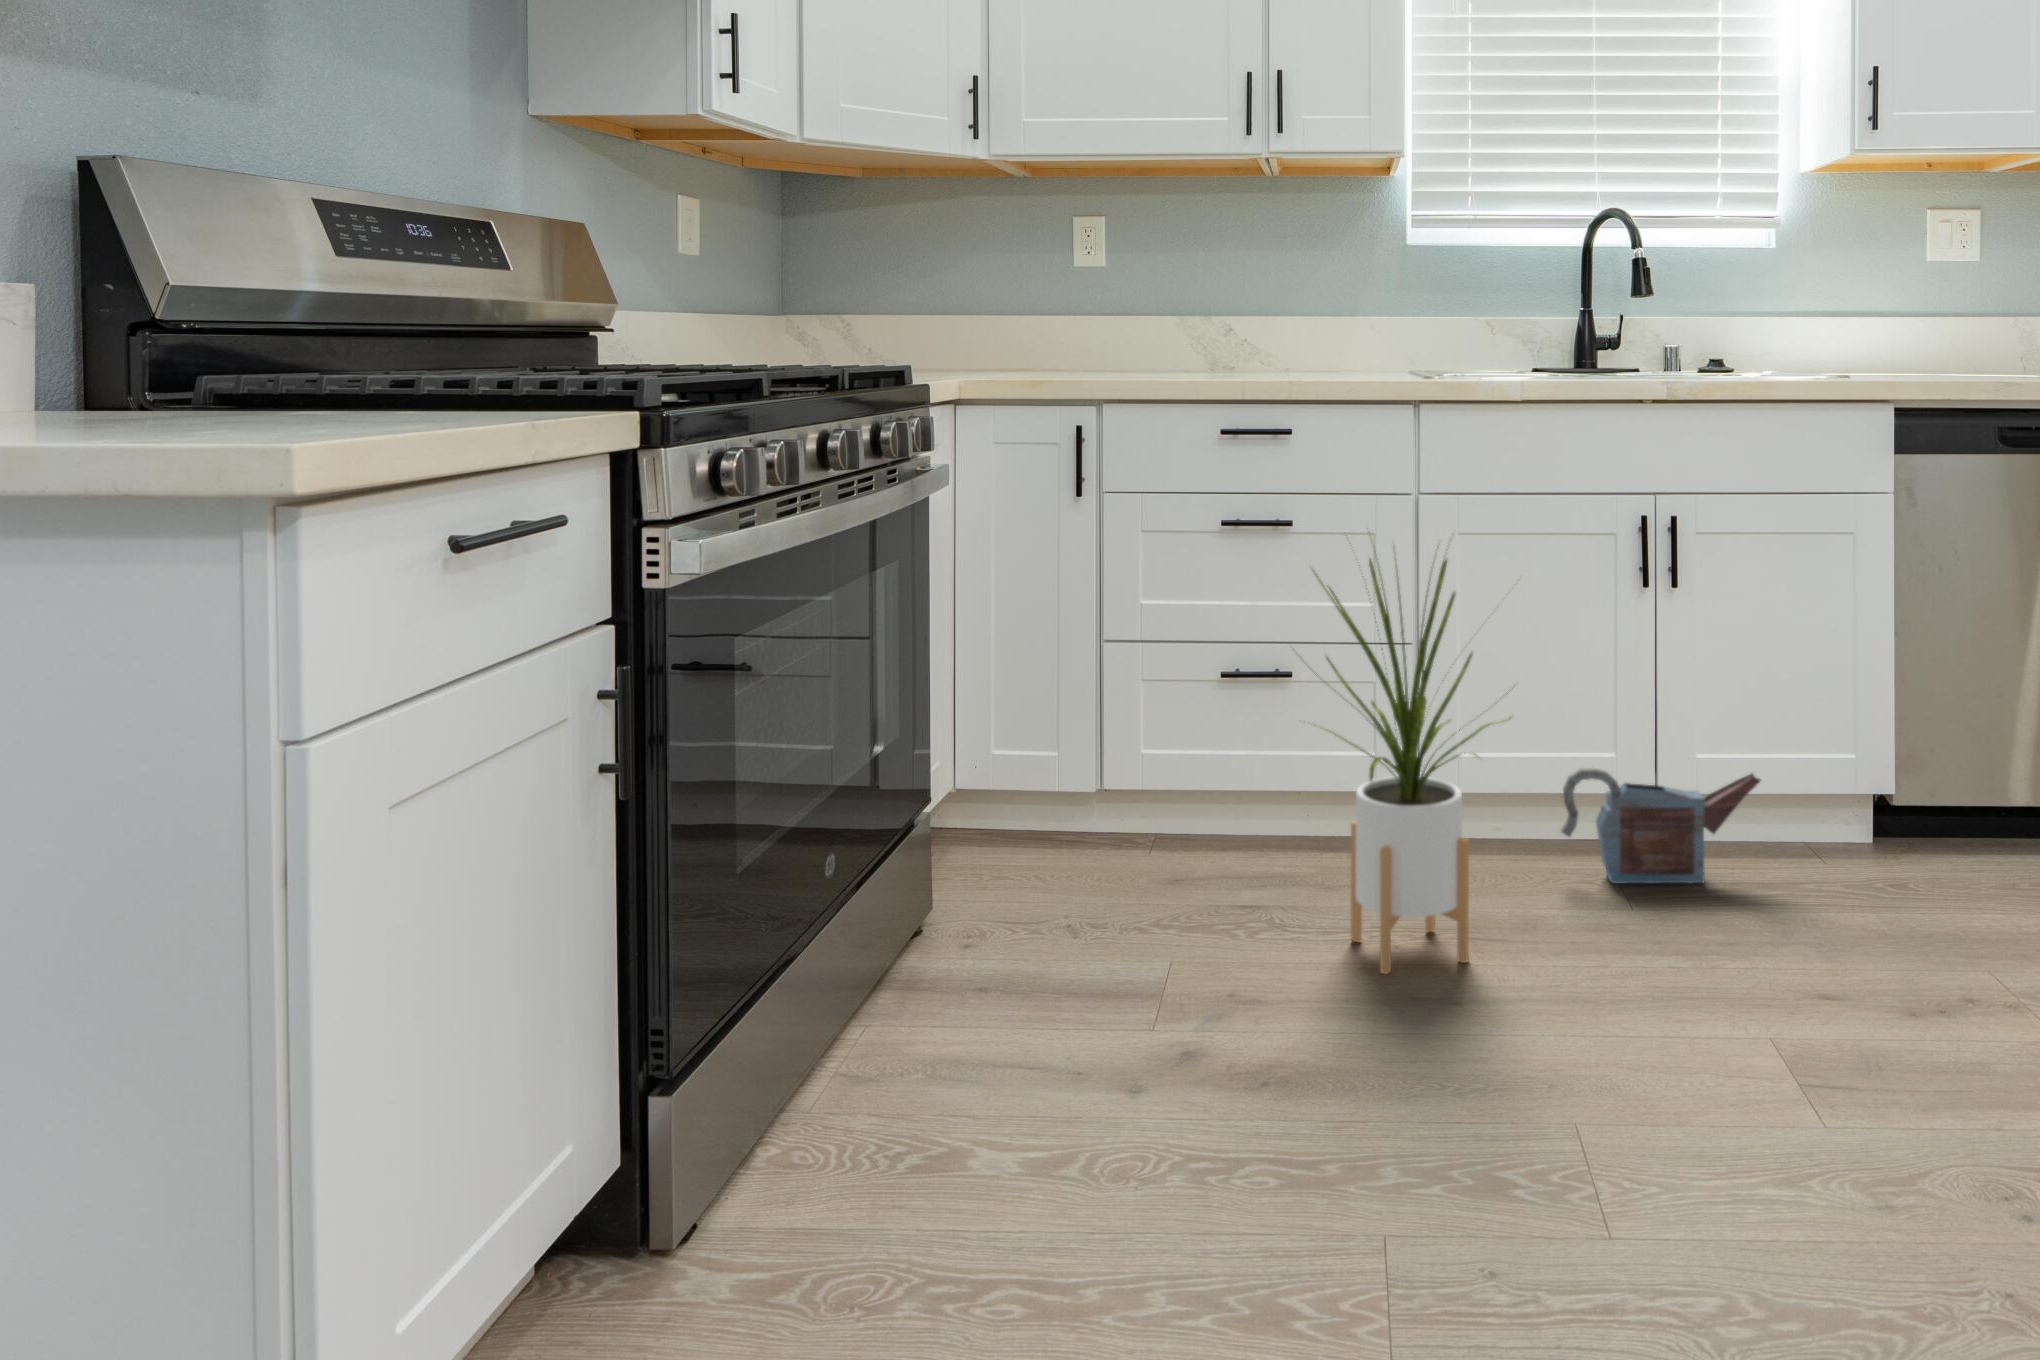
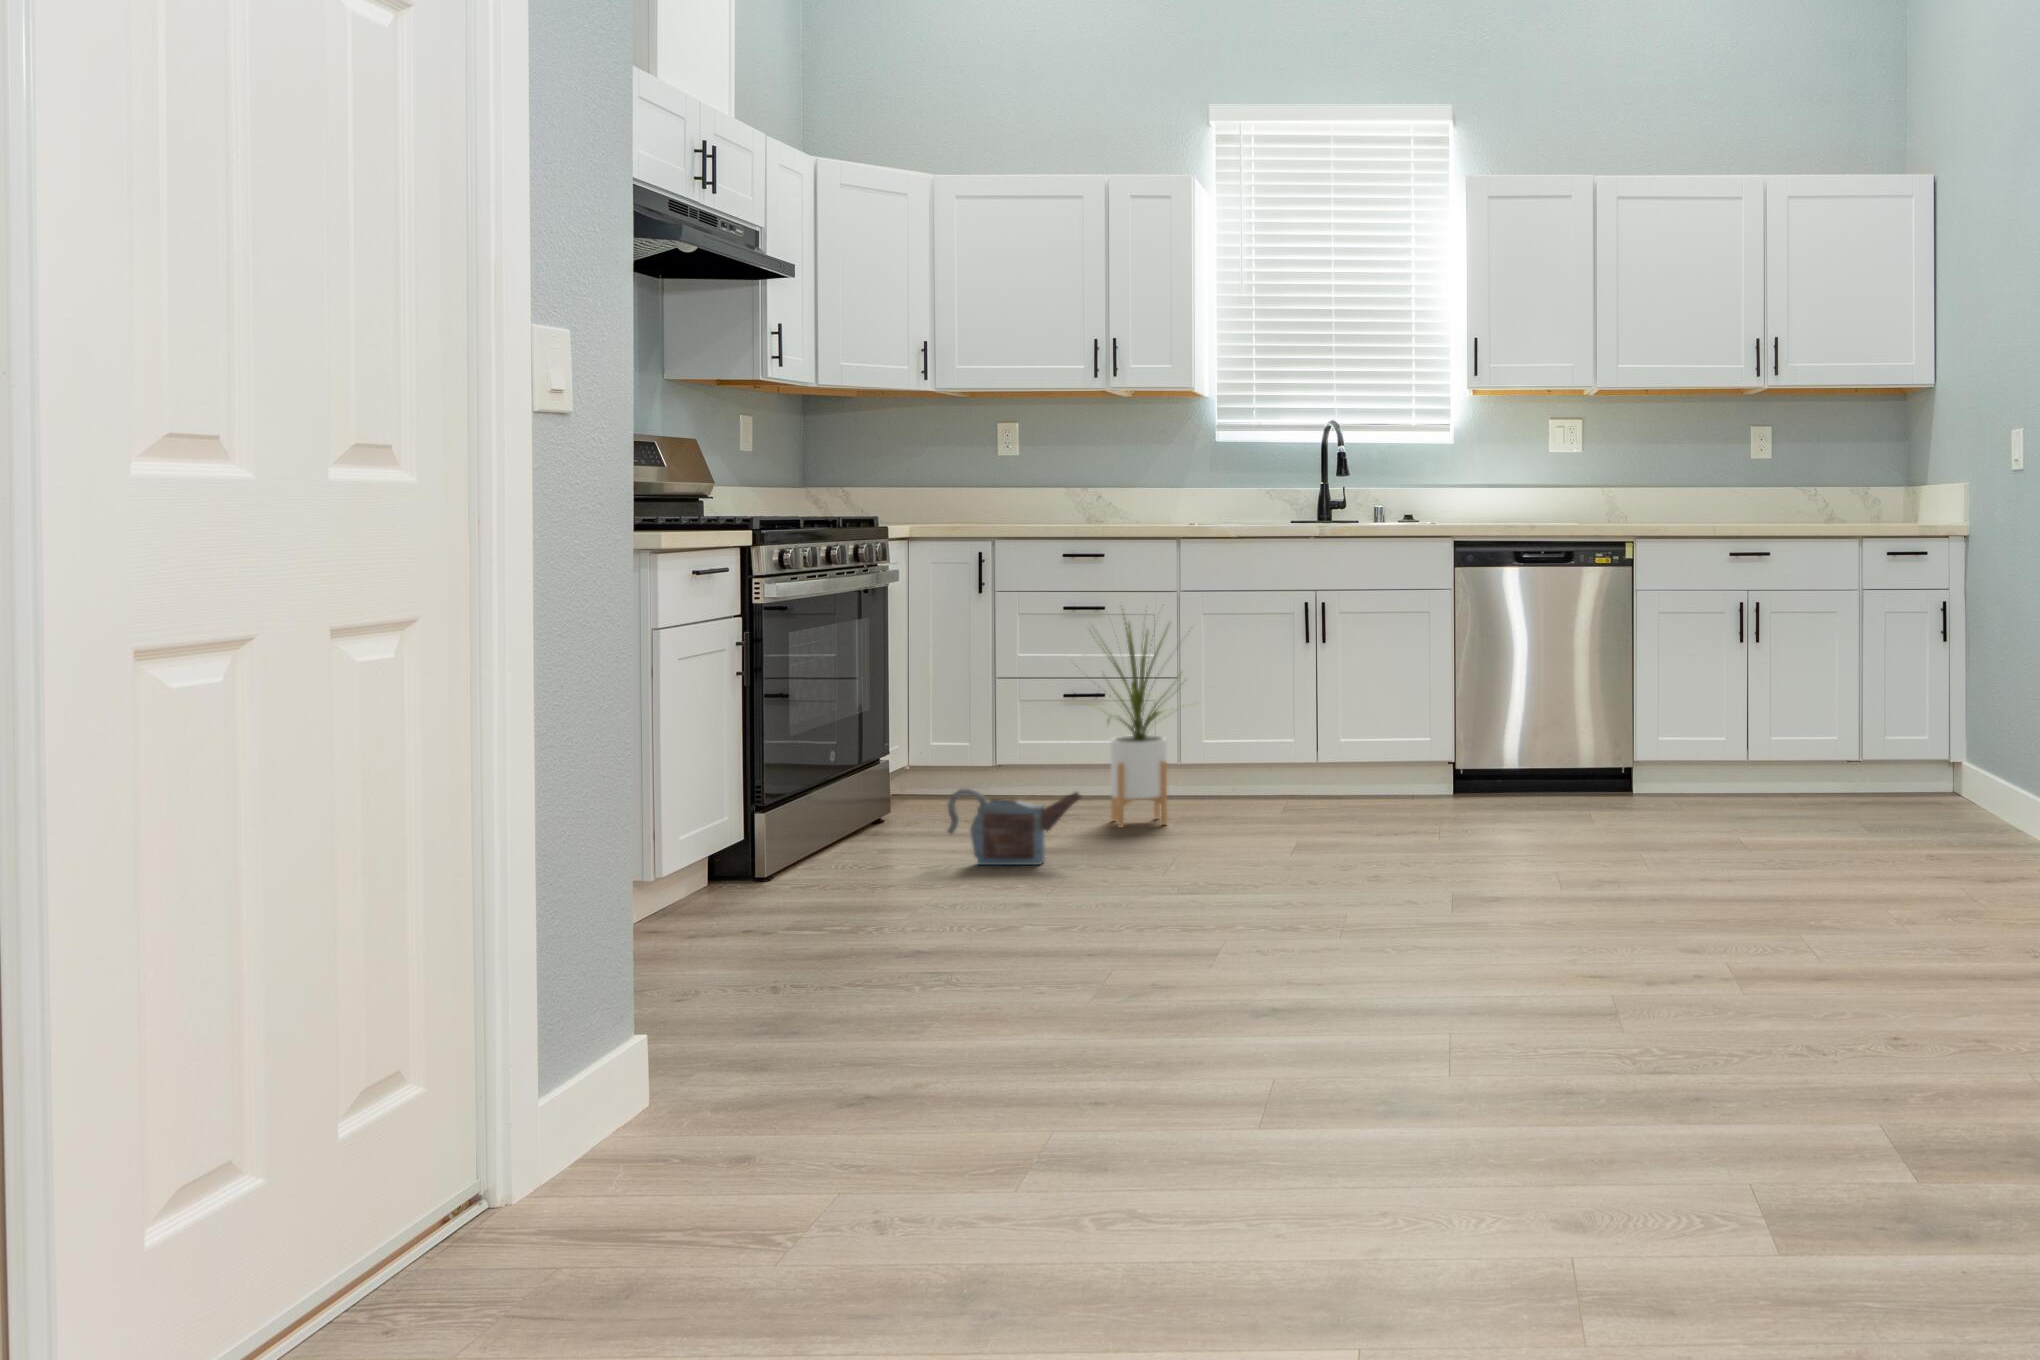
watering can: present [1561,768,1761,883] -> present [947,788,1082,865]

